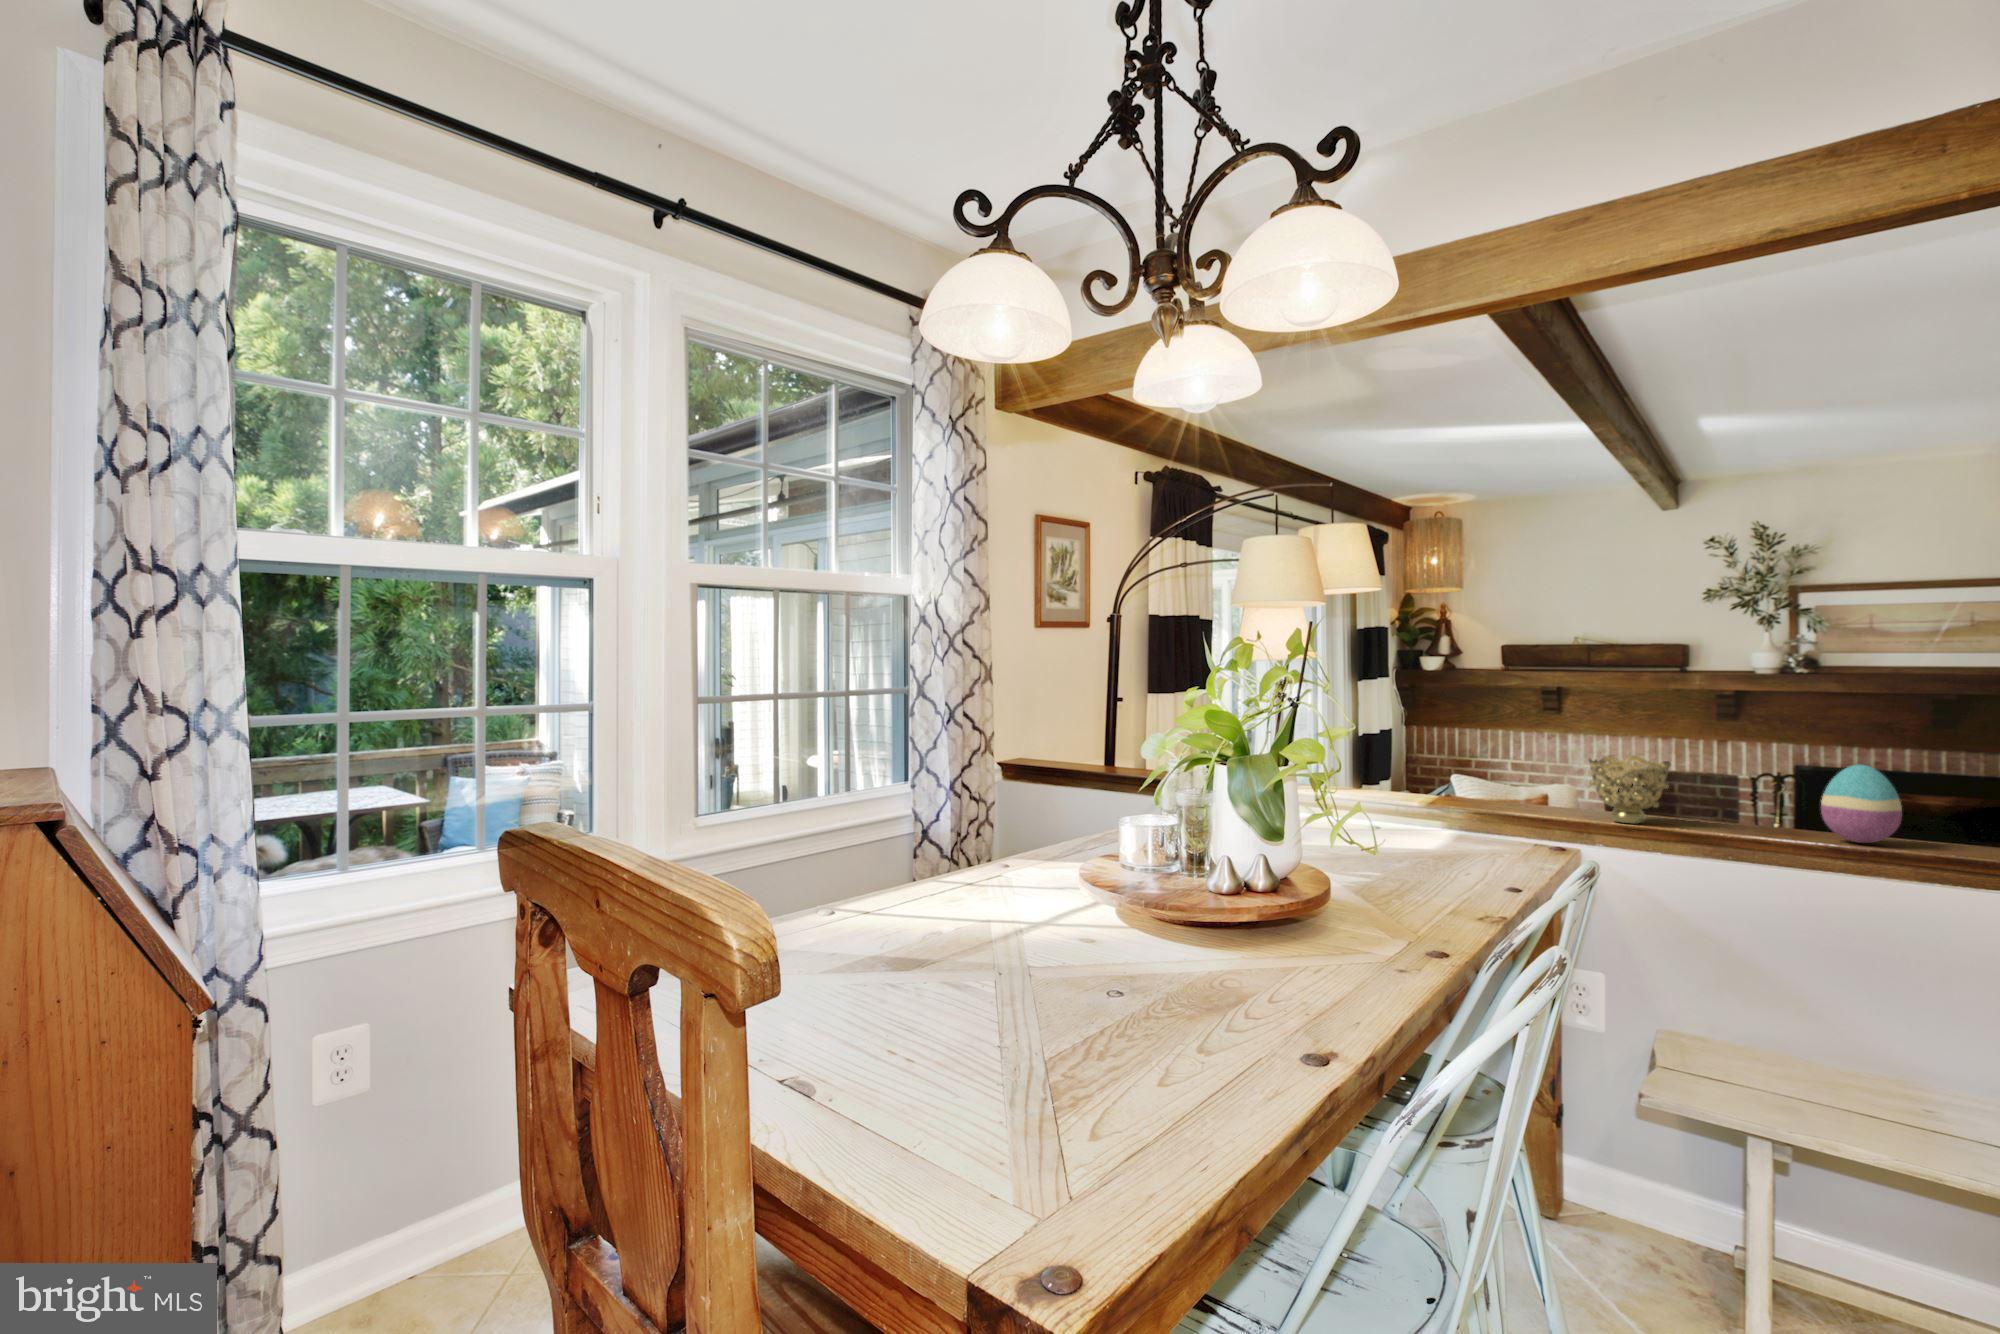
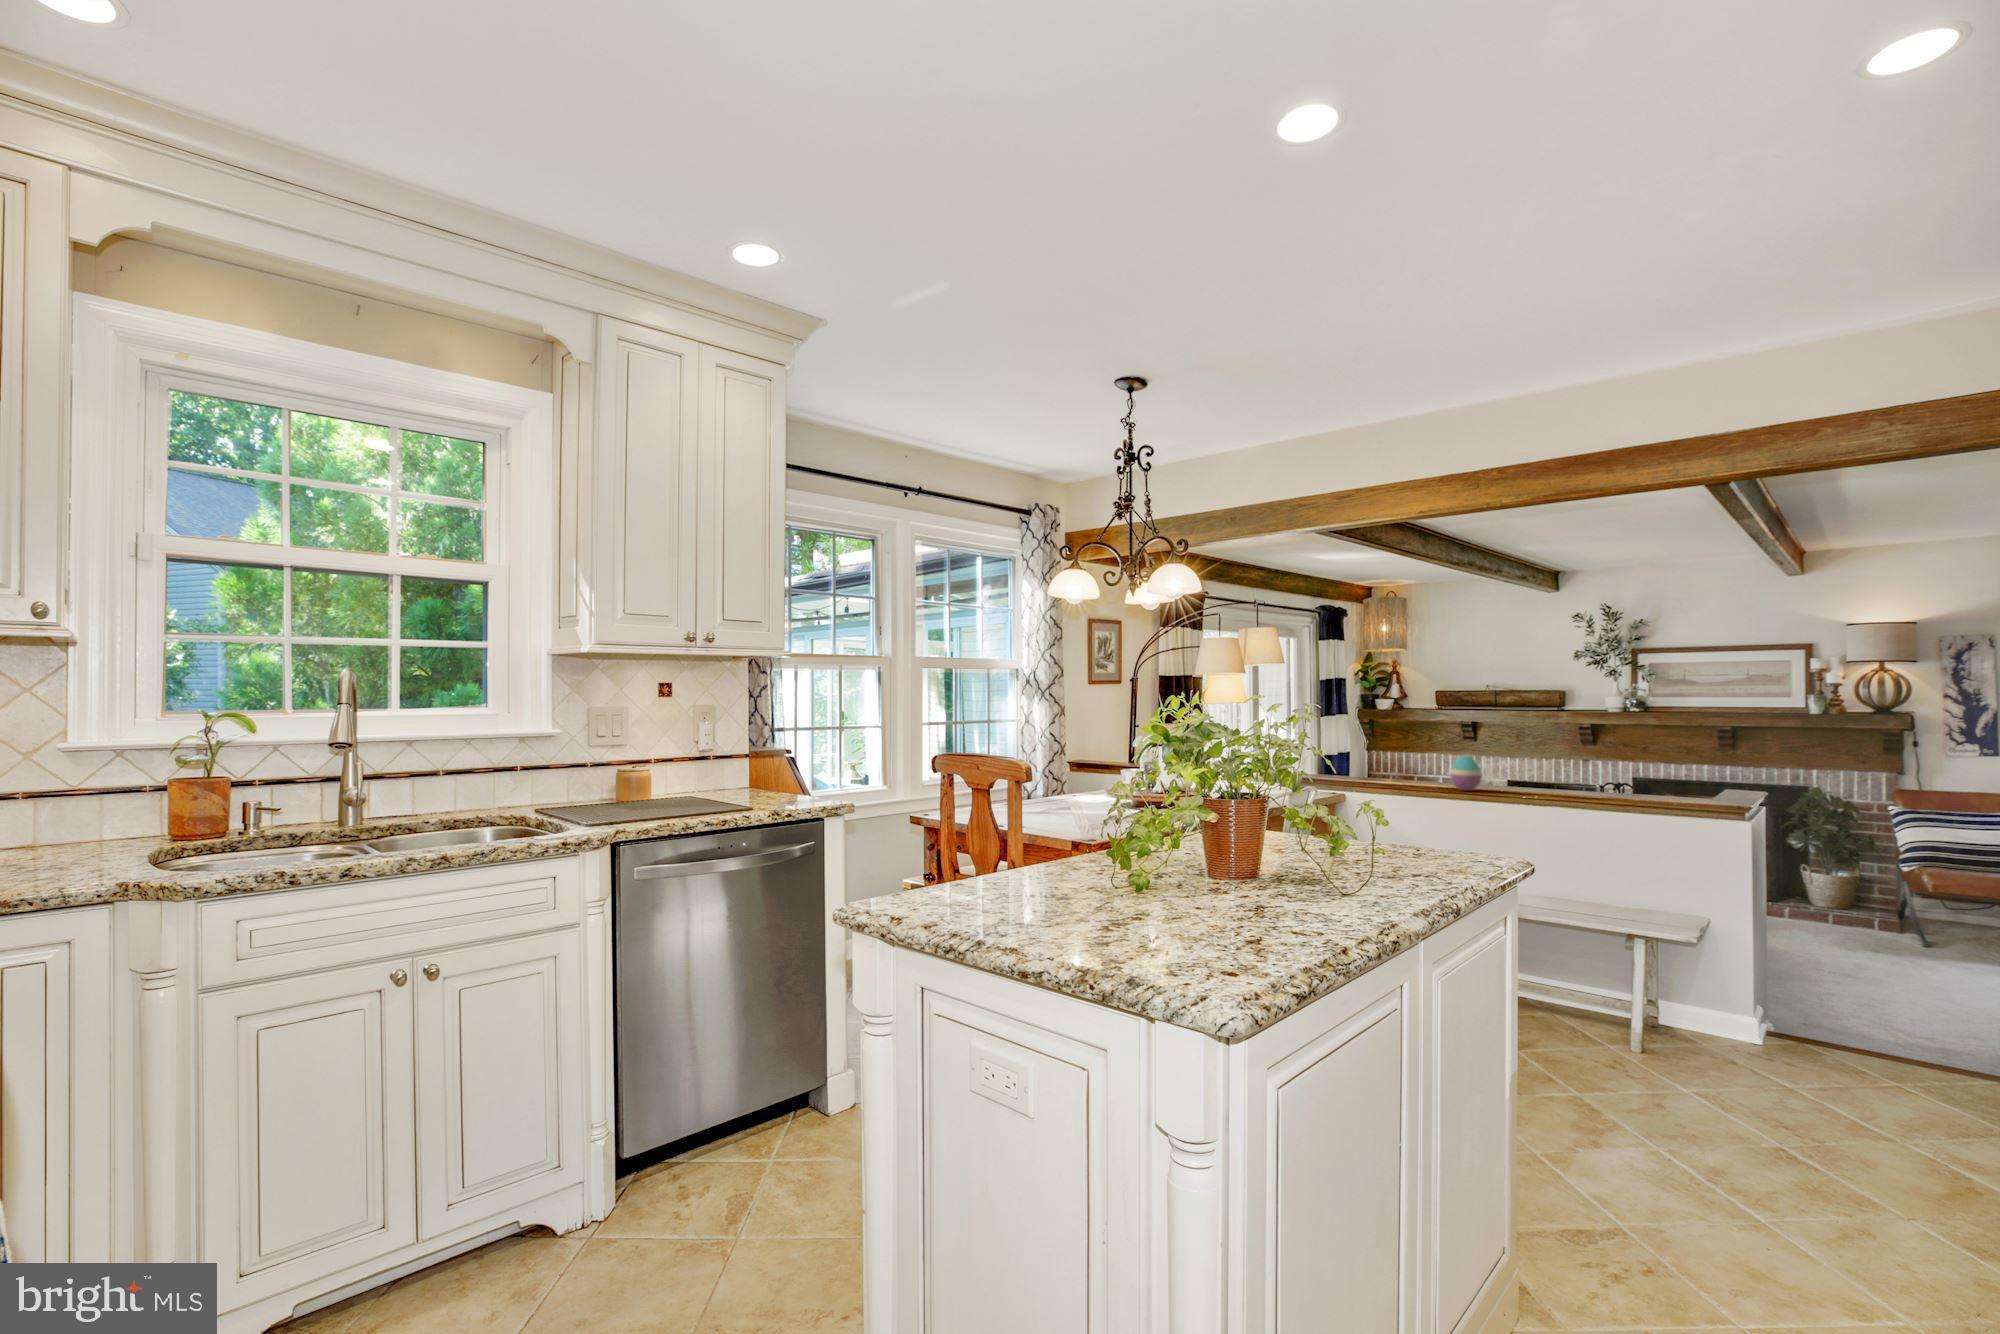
decorative bowl: present [1589,755,1670,824] -> none [1359,753,1395,786]

